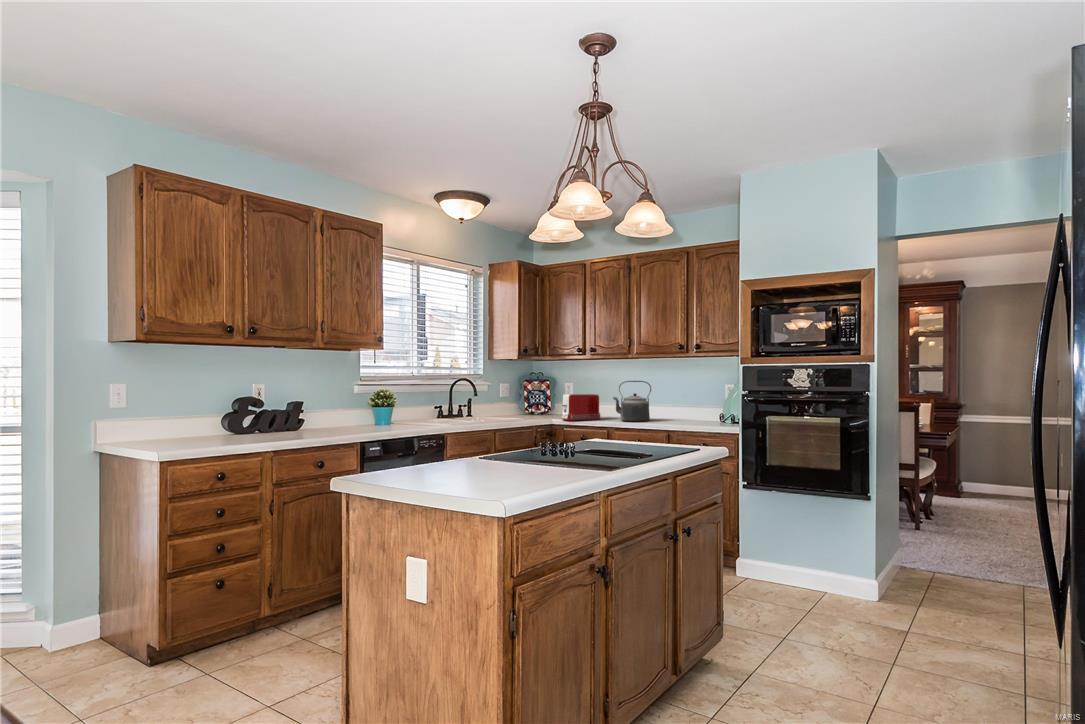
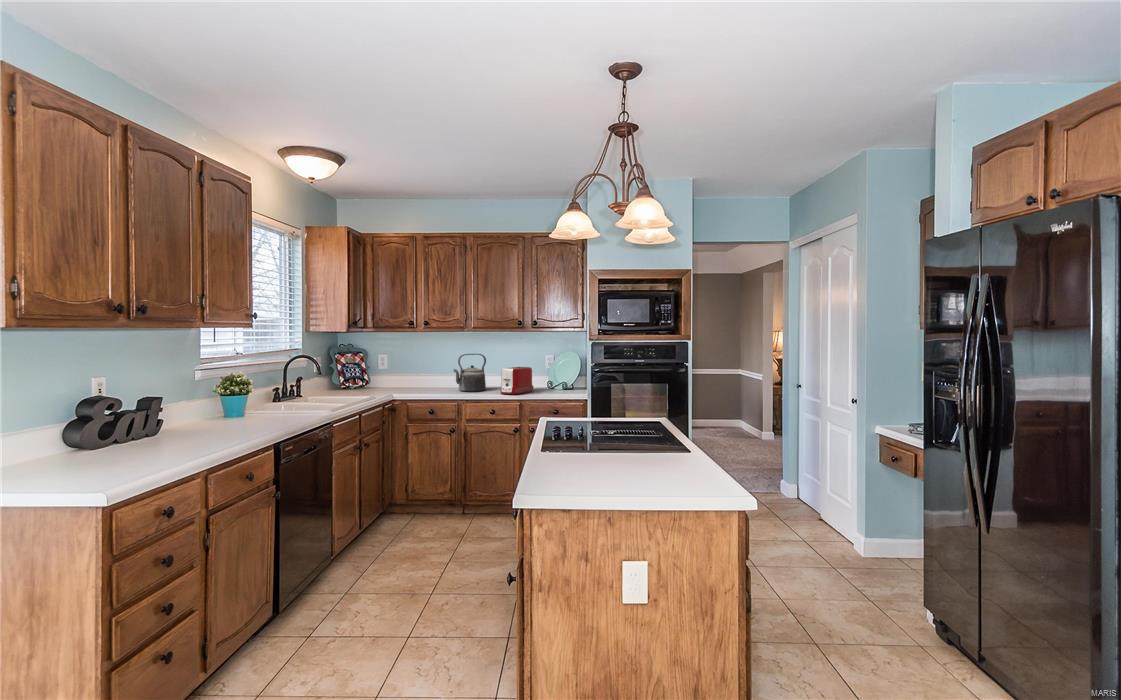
toaster: present [562,394,600,420] -> present [500,367,534,394]

